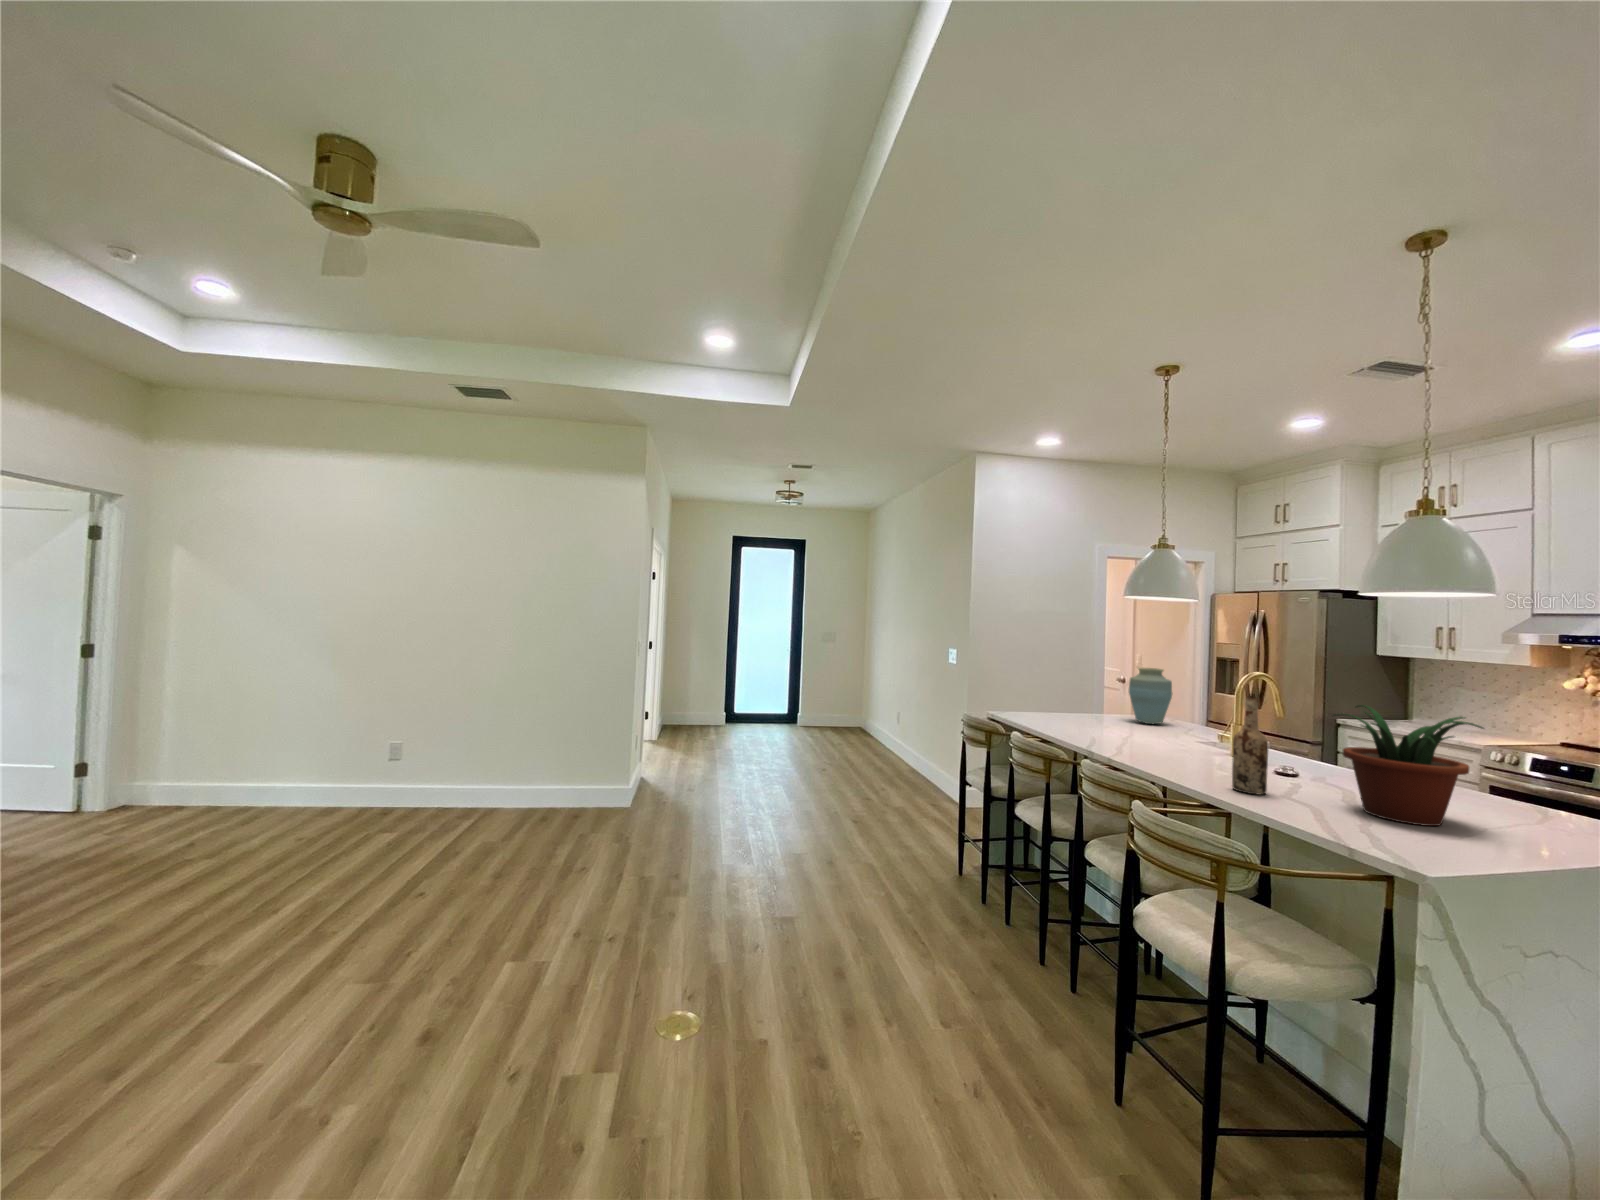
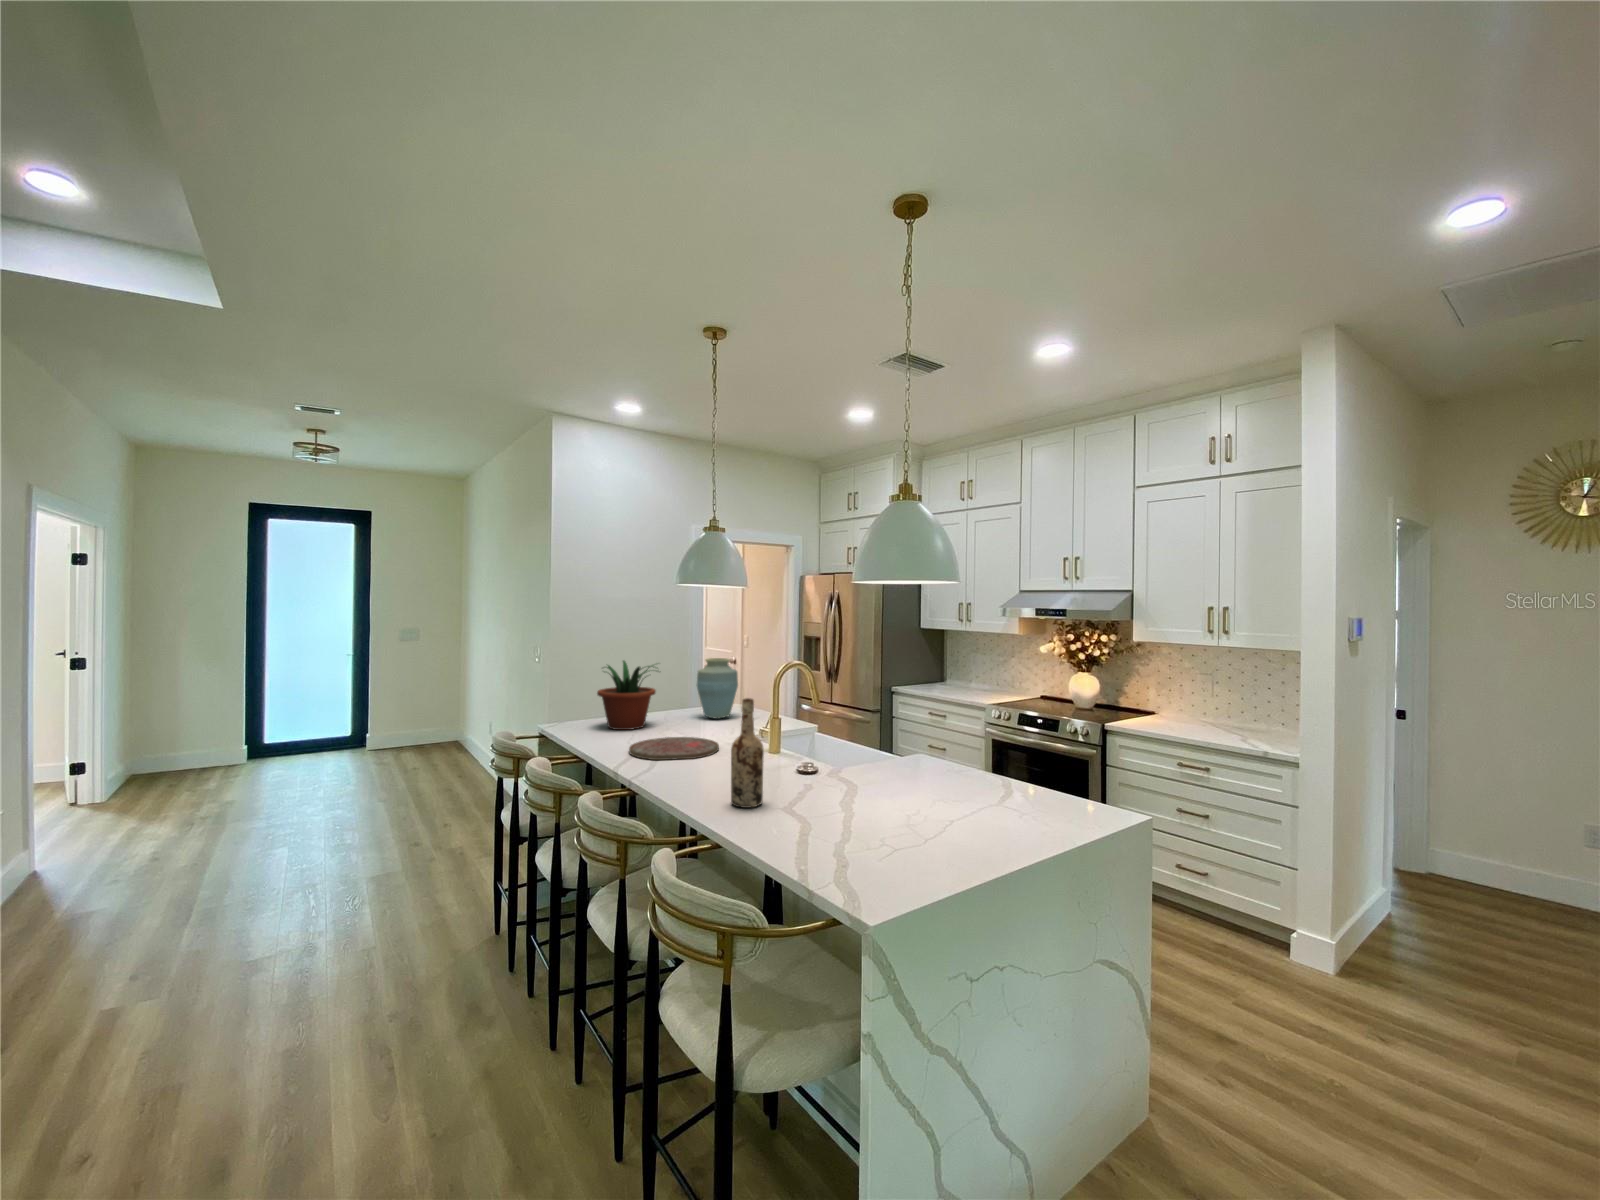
potted plant: present [1333,705,1484,826] -> present [597,661,656,730]
cutting board: none [1089,732,1178,752] -> present [629,737,719,760]

